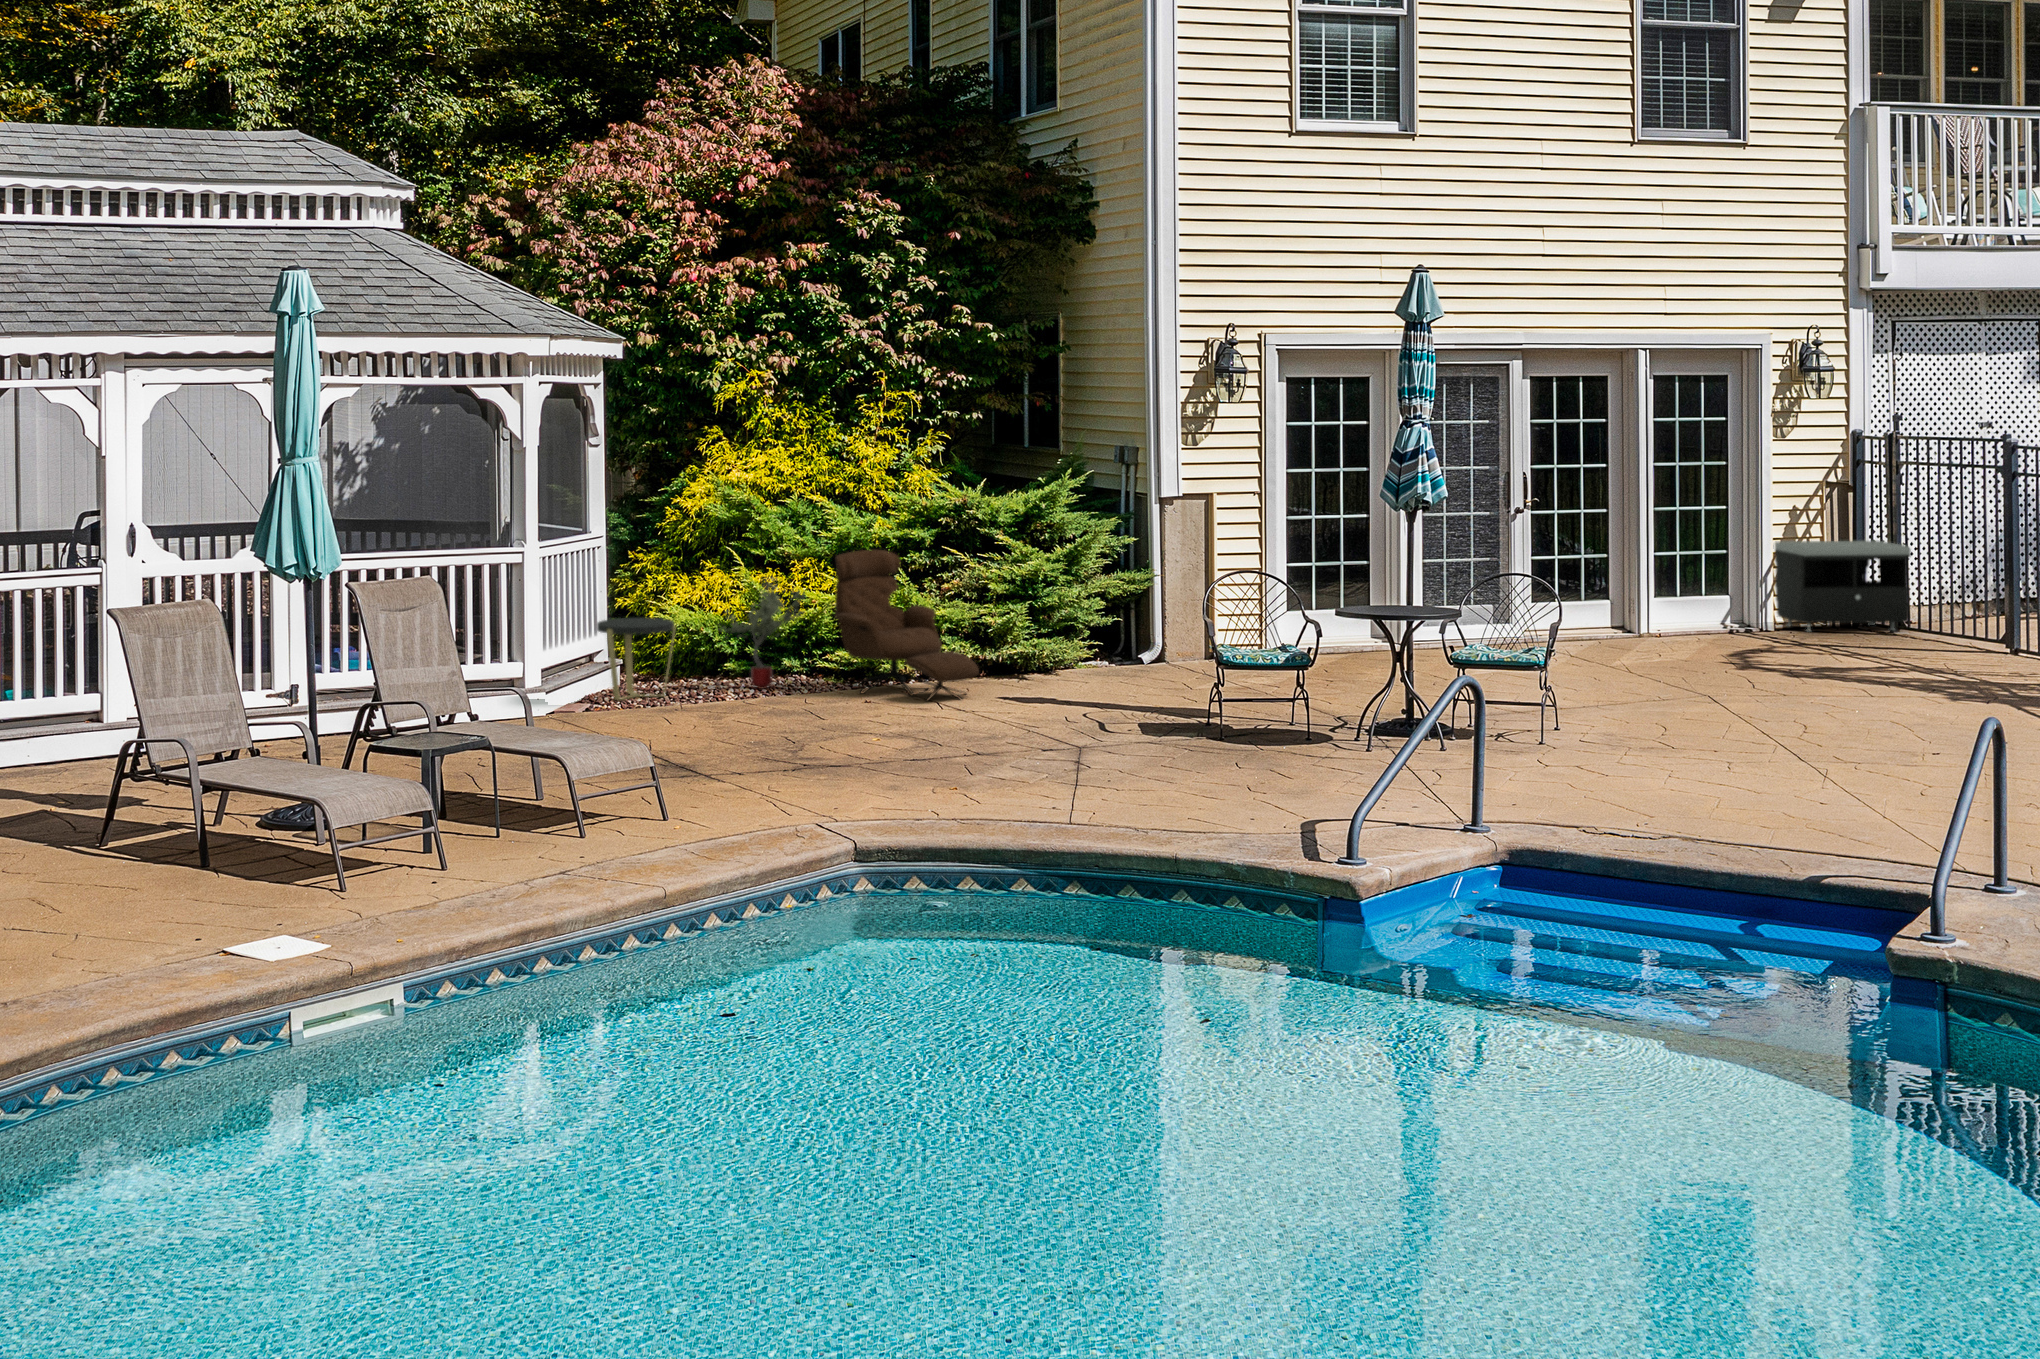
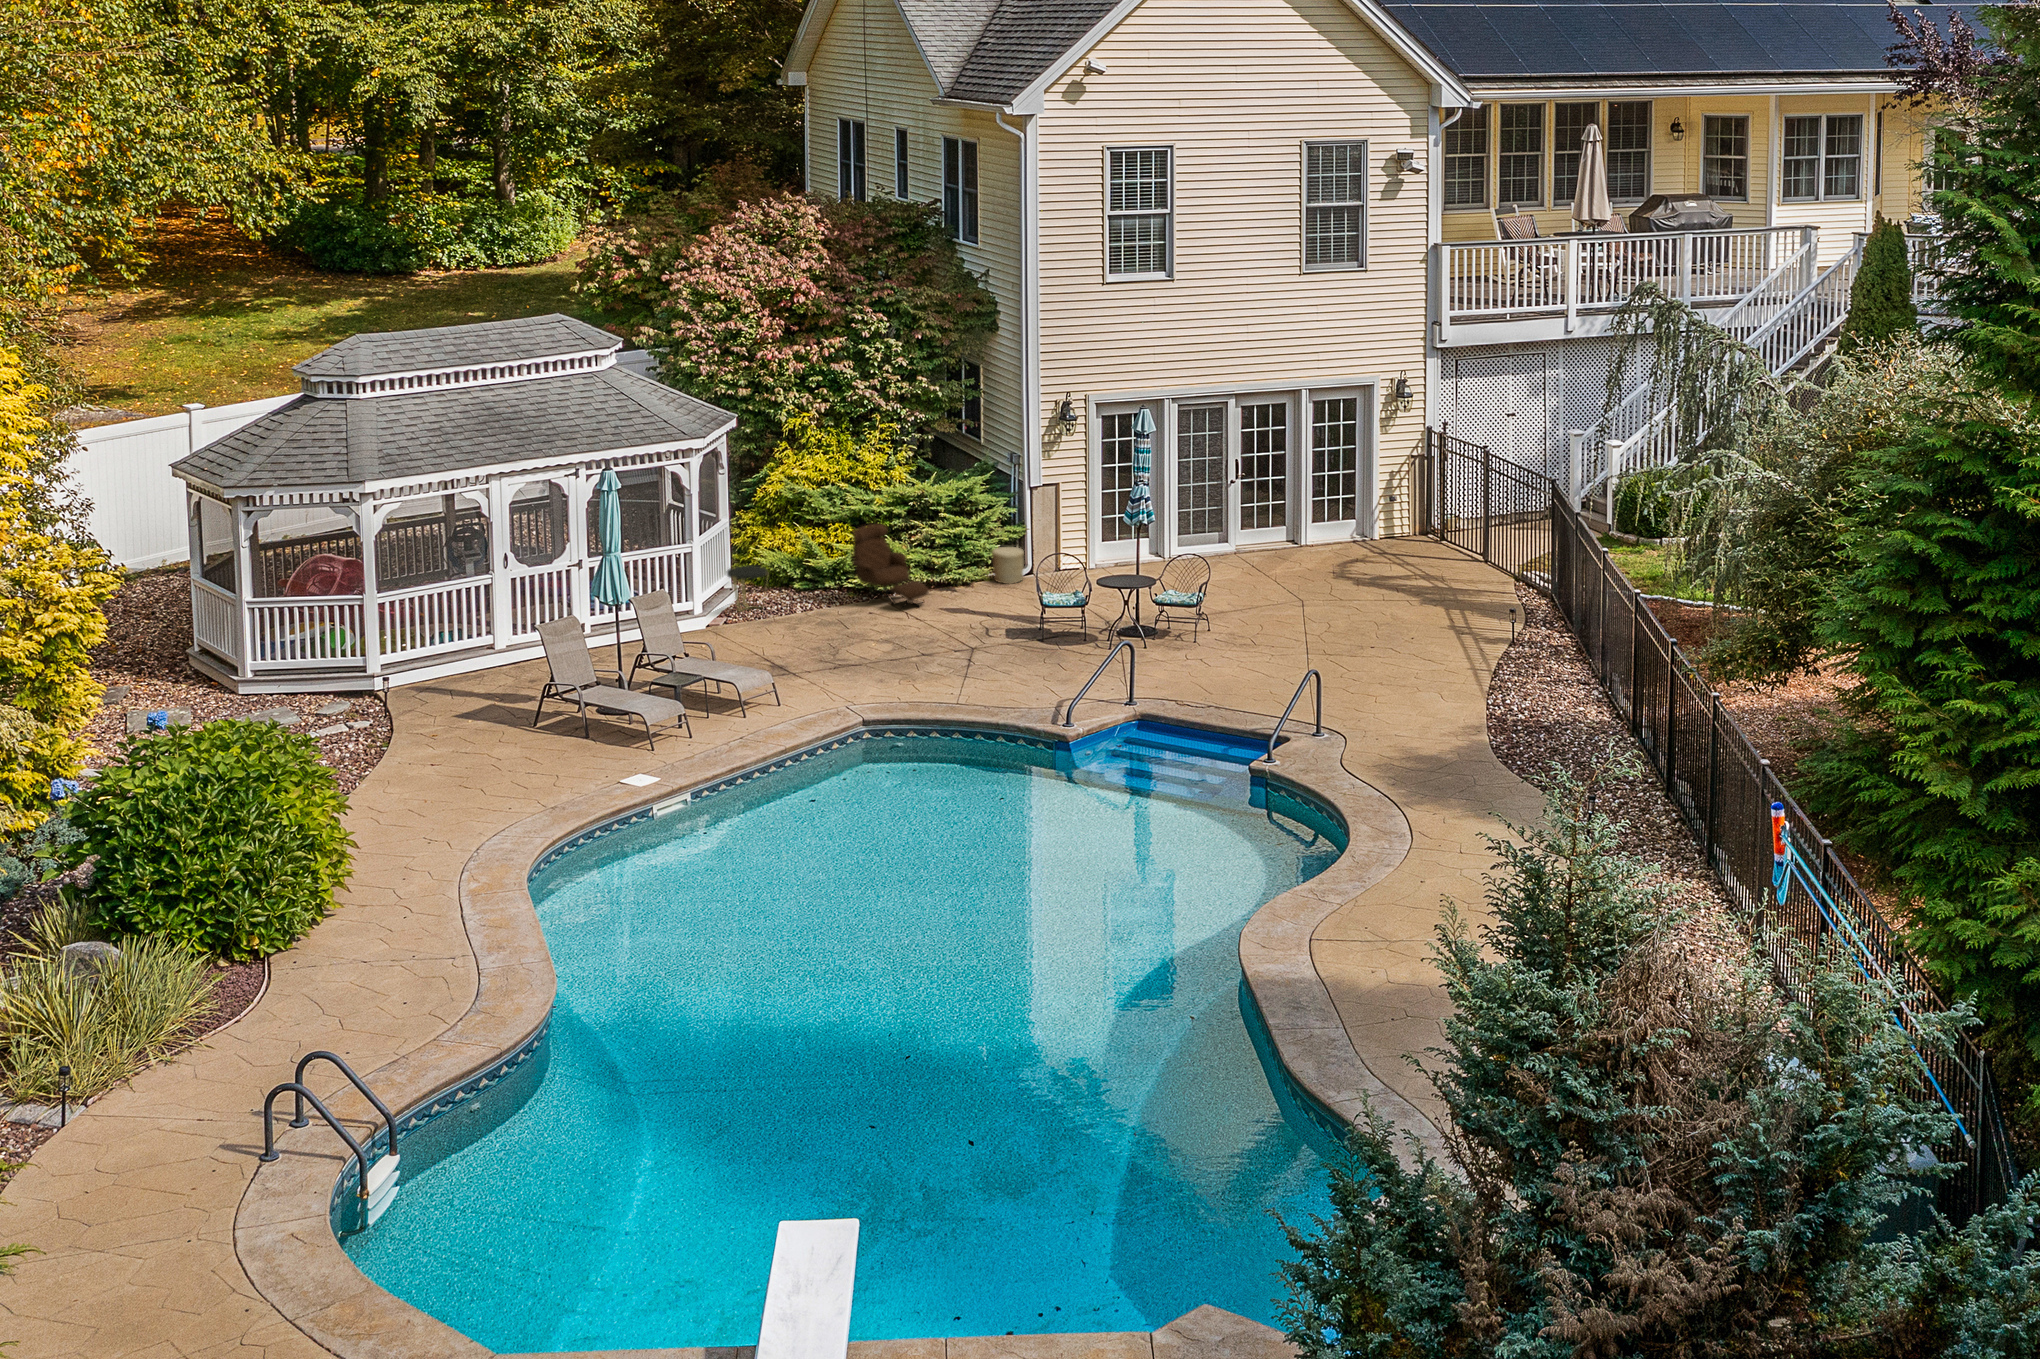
storage bench: present [1773,541,1911,632] -> none [1378,487,1446,541]
potted tree: present [718,578,805,689] -> none [789,540,837,599]
woven basket: none [1090,612,1150,676] -> present [992,547,1024,584]

